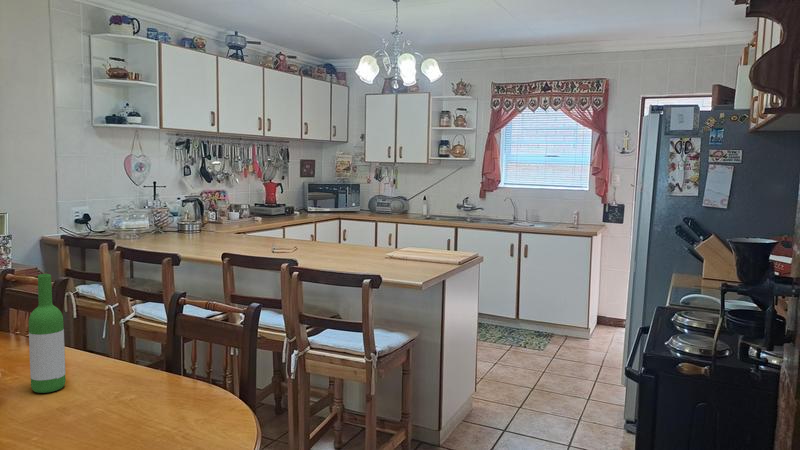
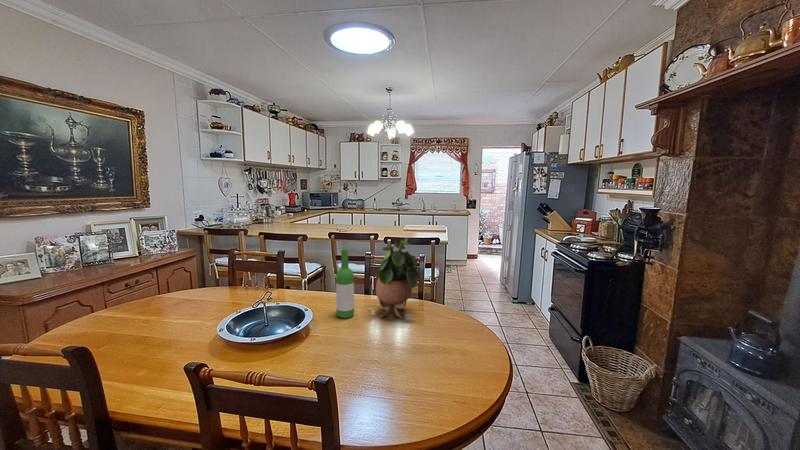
potted plant: none [82,261,163,408] -> present [376,238,419,319]

